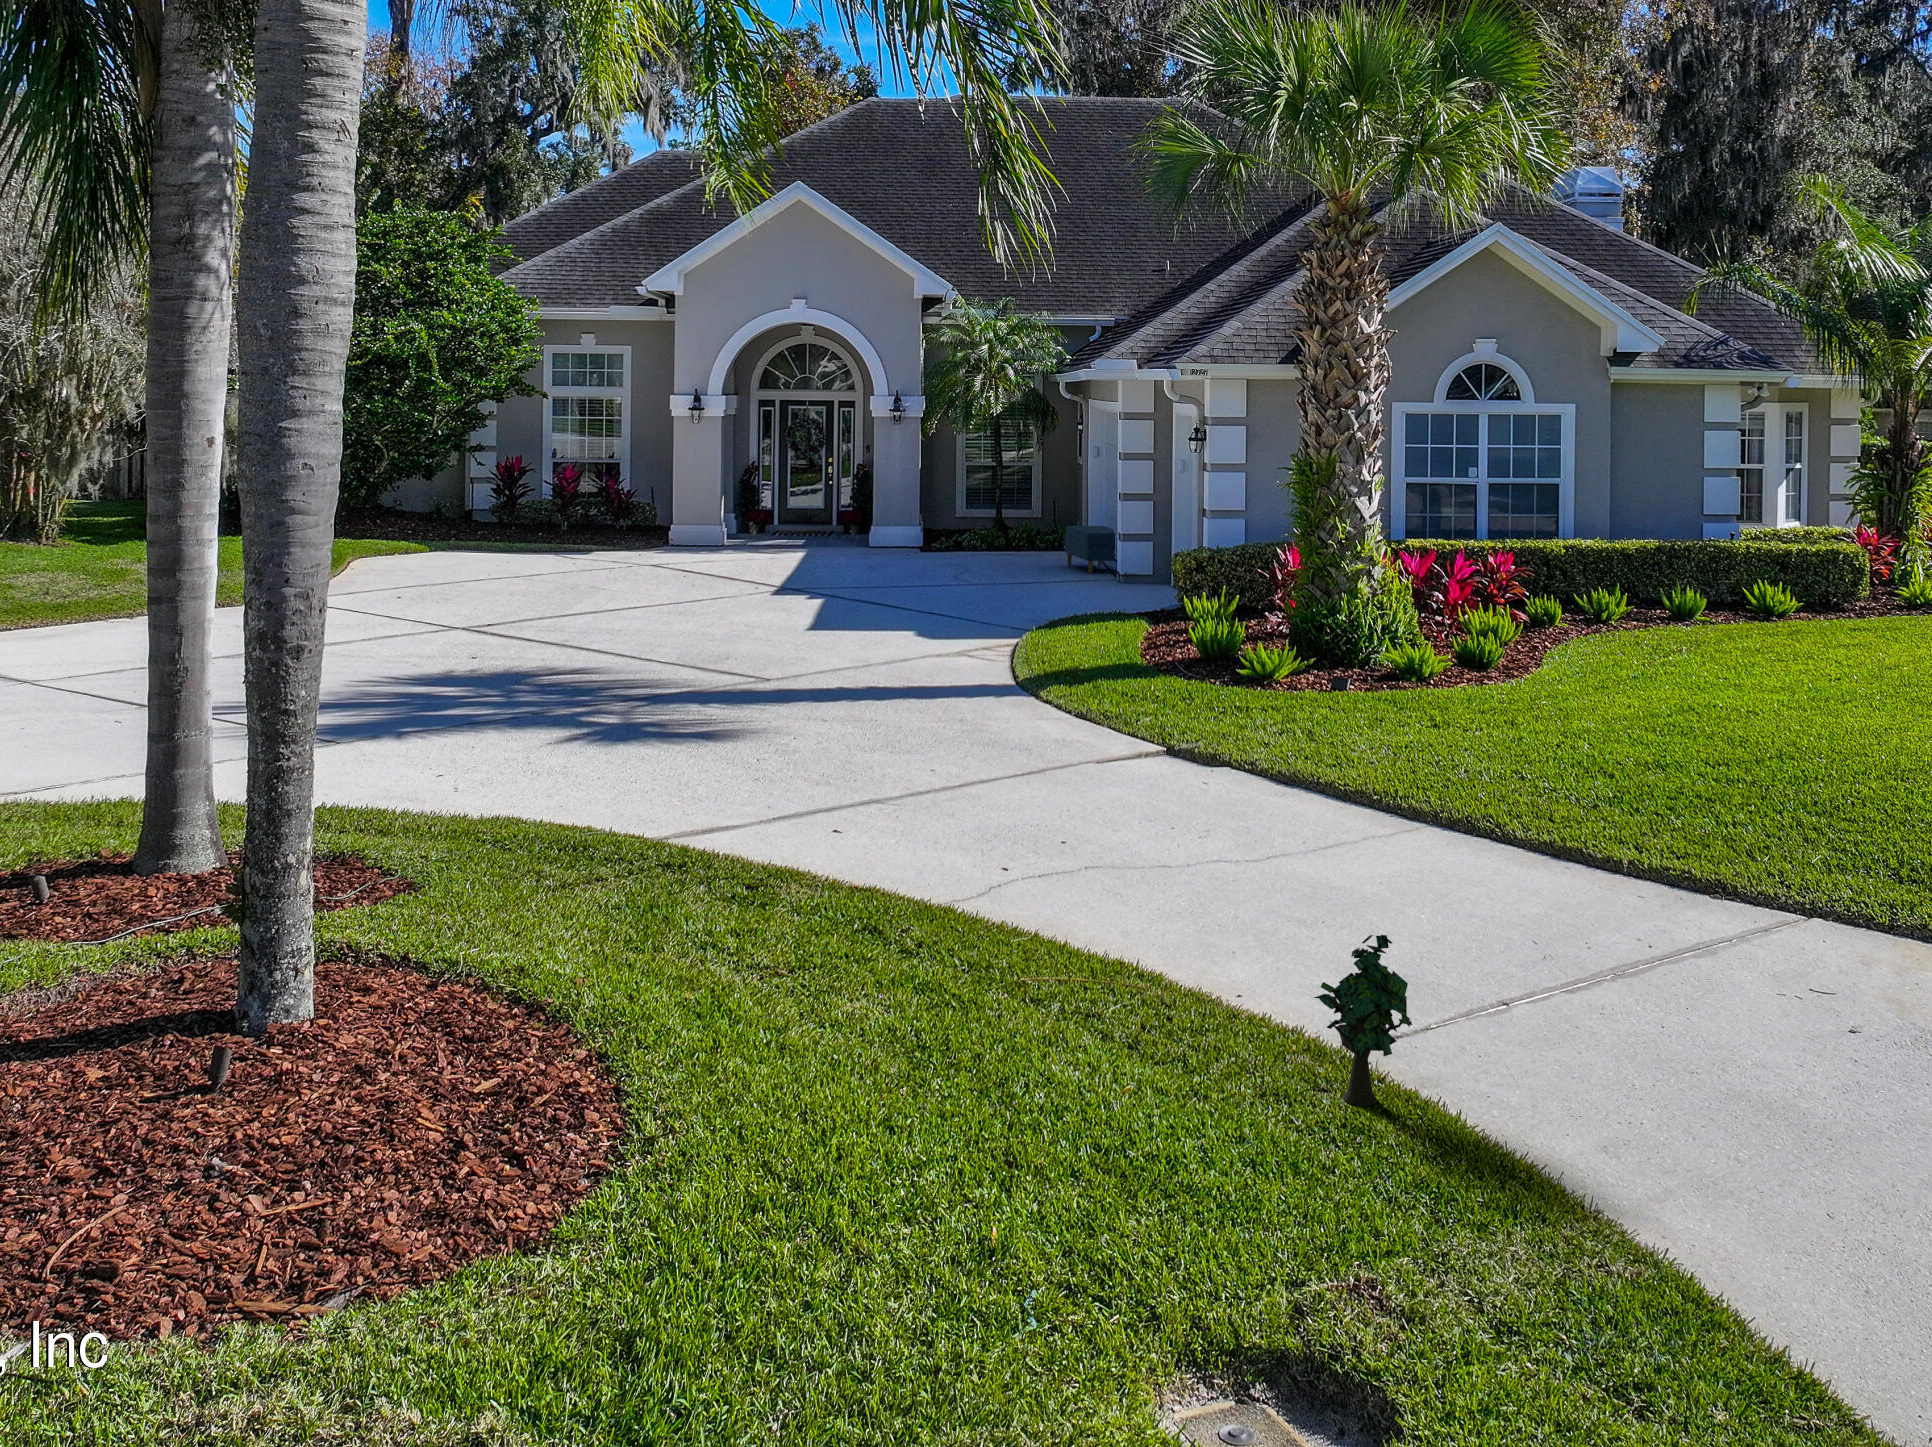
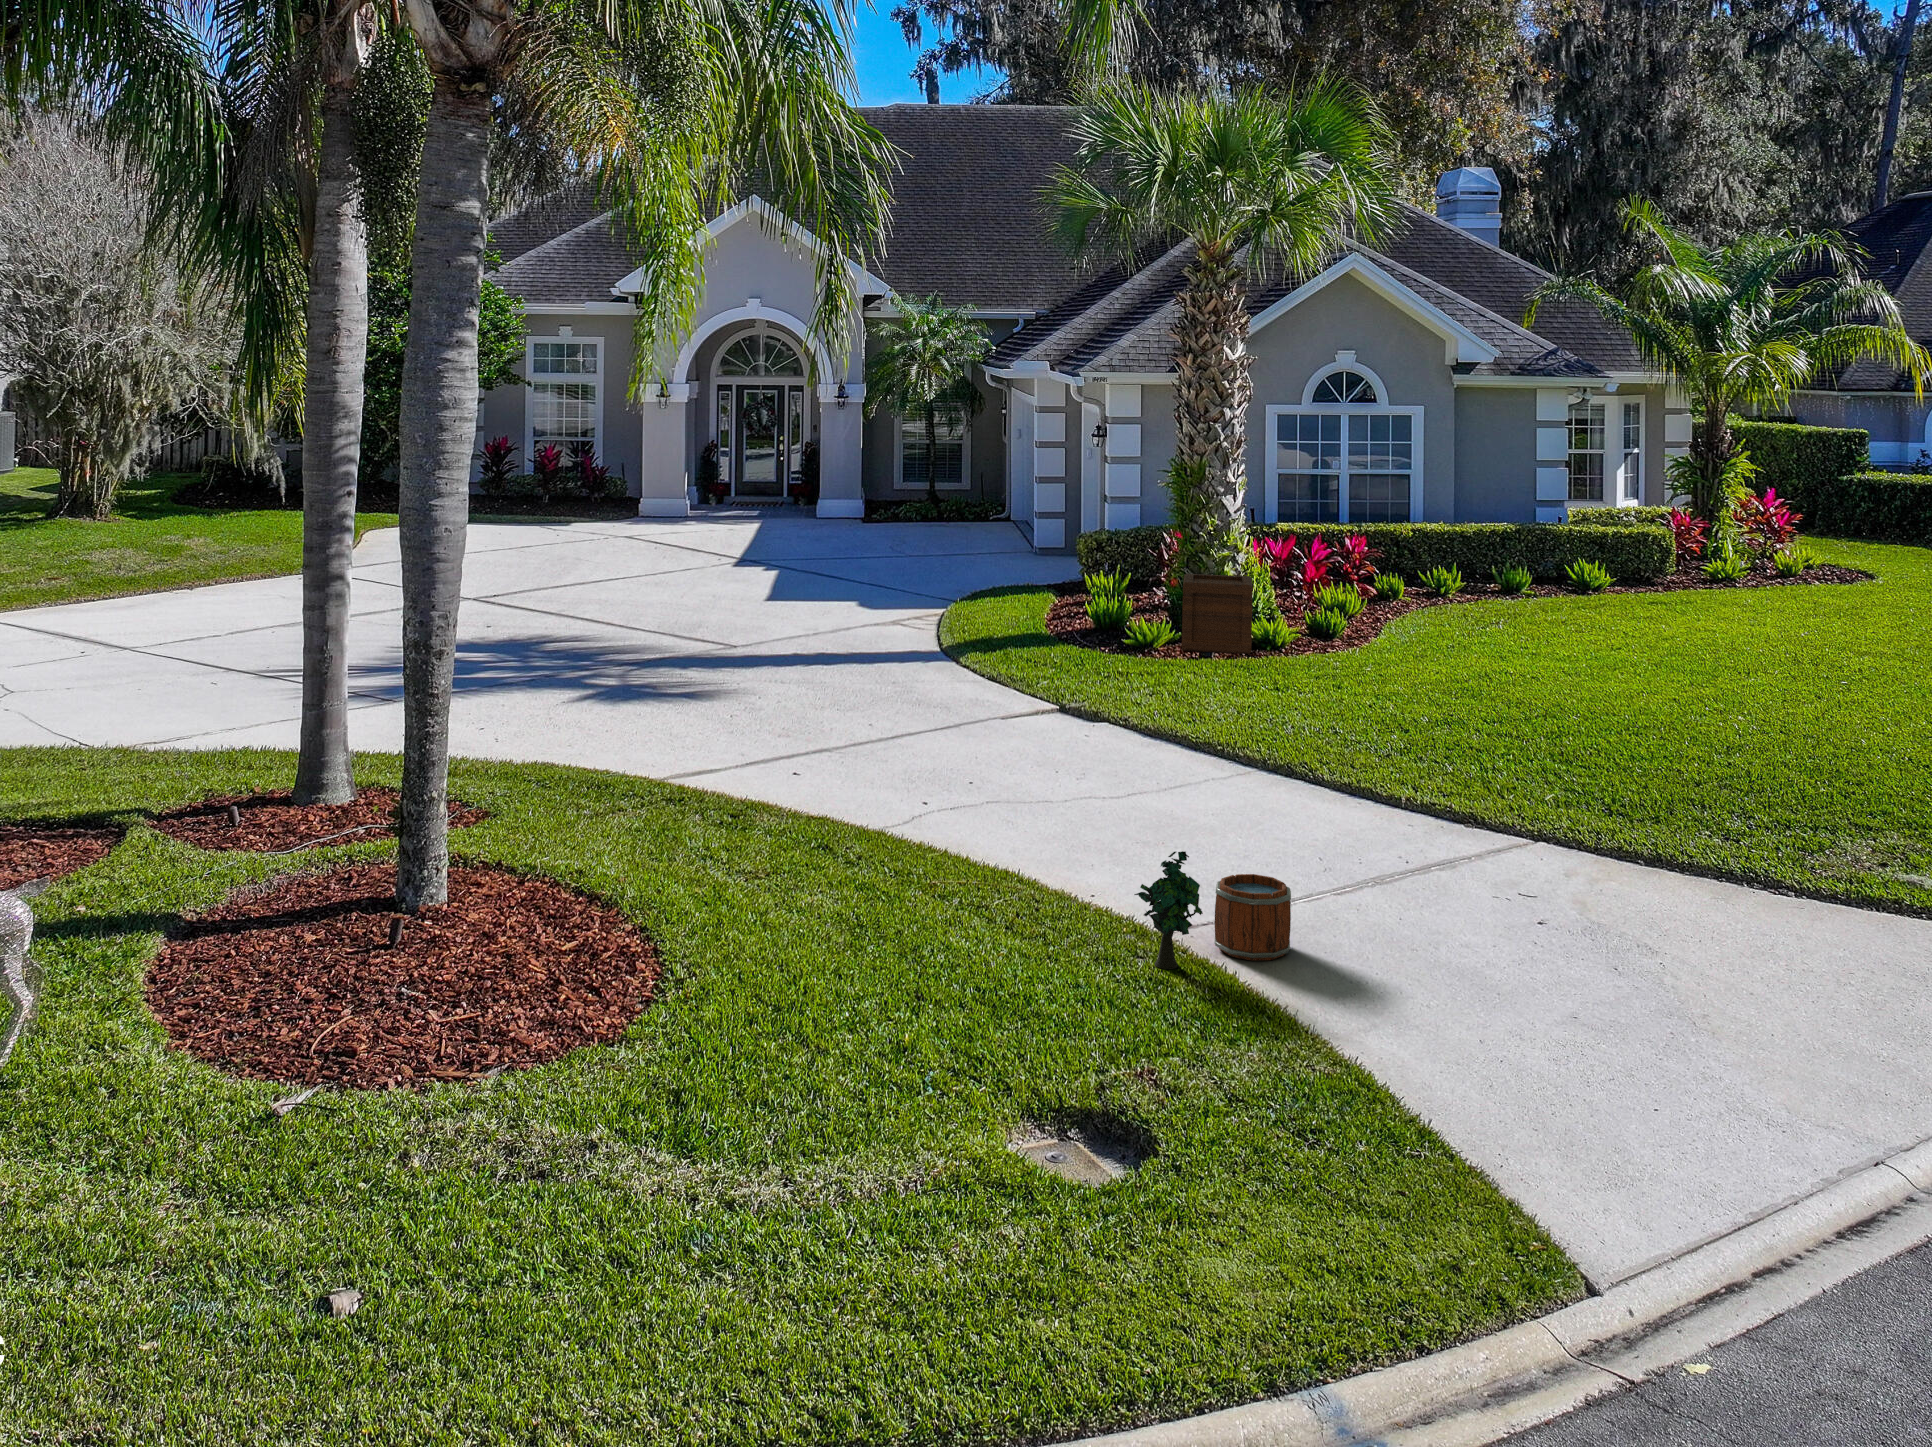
bench: present [1065,526,1115,574] -> none [988,502,1042,546]
wooden crate: none [1306,593,1392,688] -> present [1182,574,1253,654]
bucket: none [1422,966,1533,1091] -> present [1214,874,1291,961]

